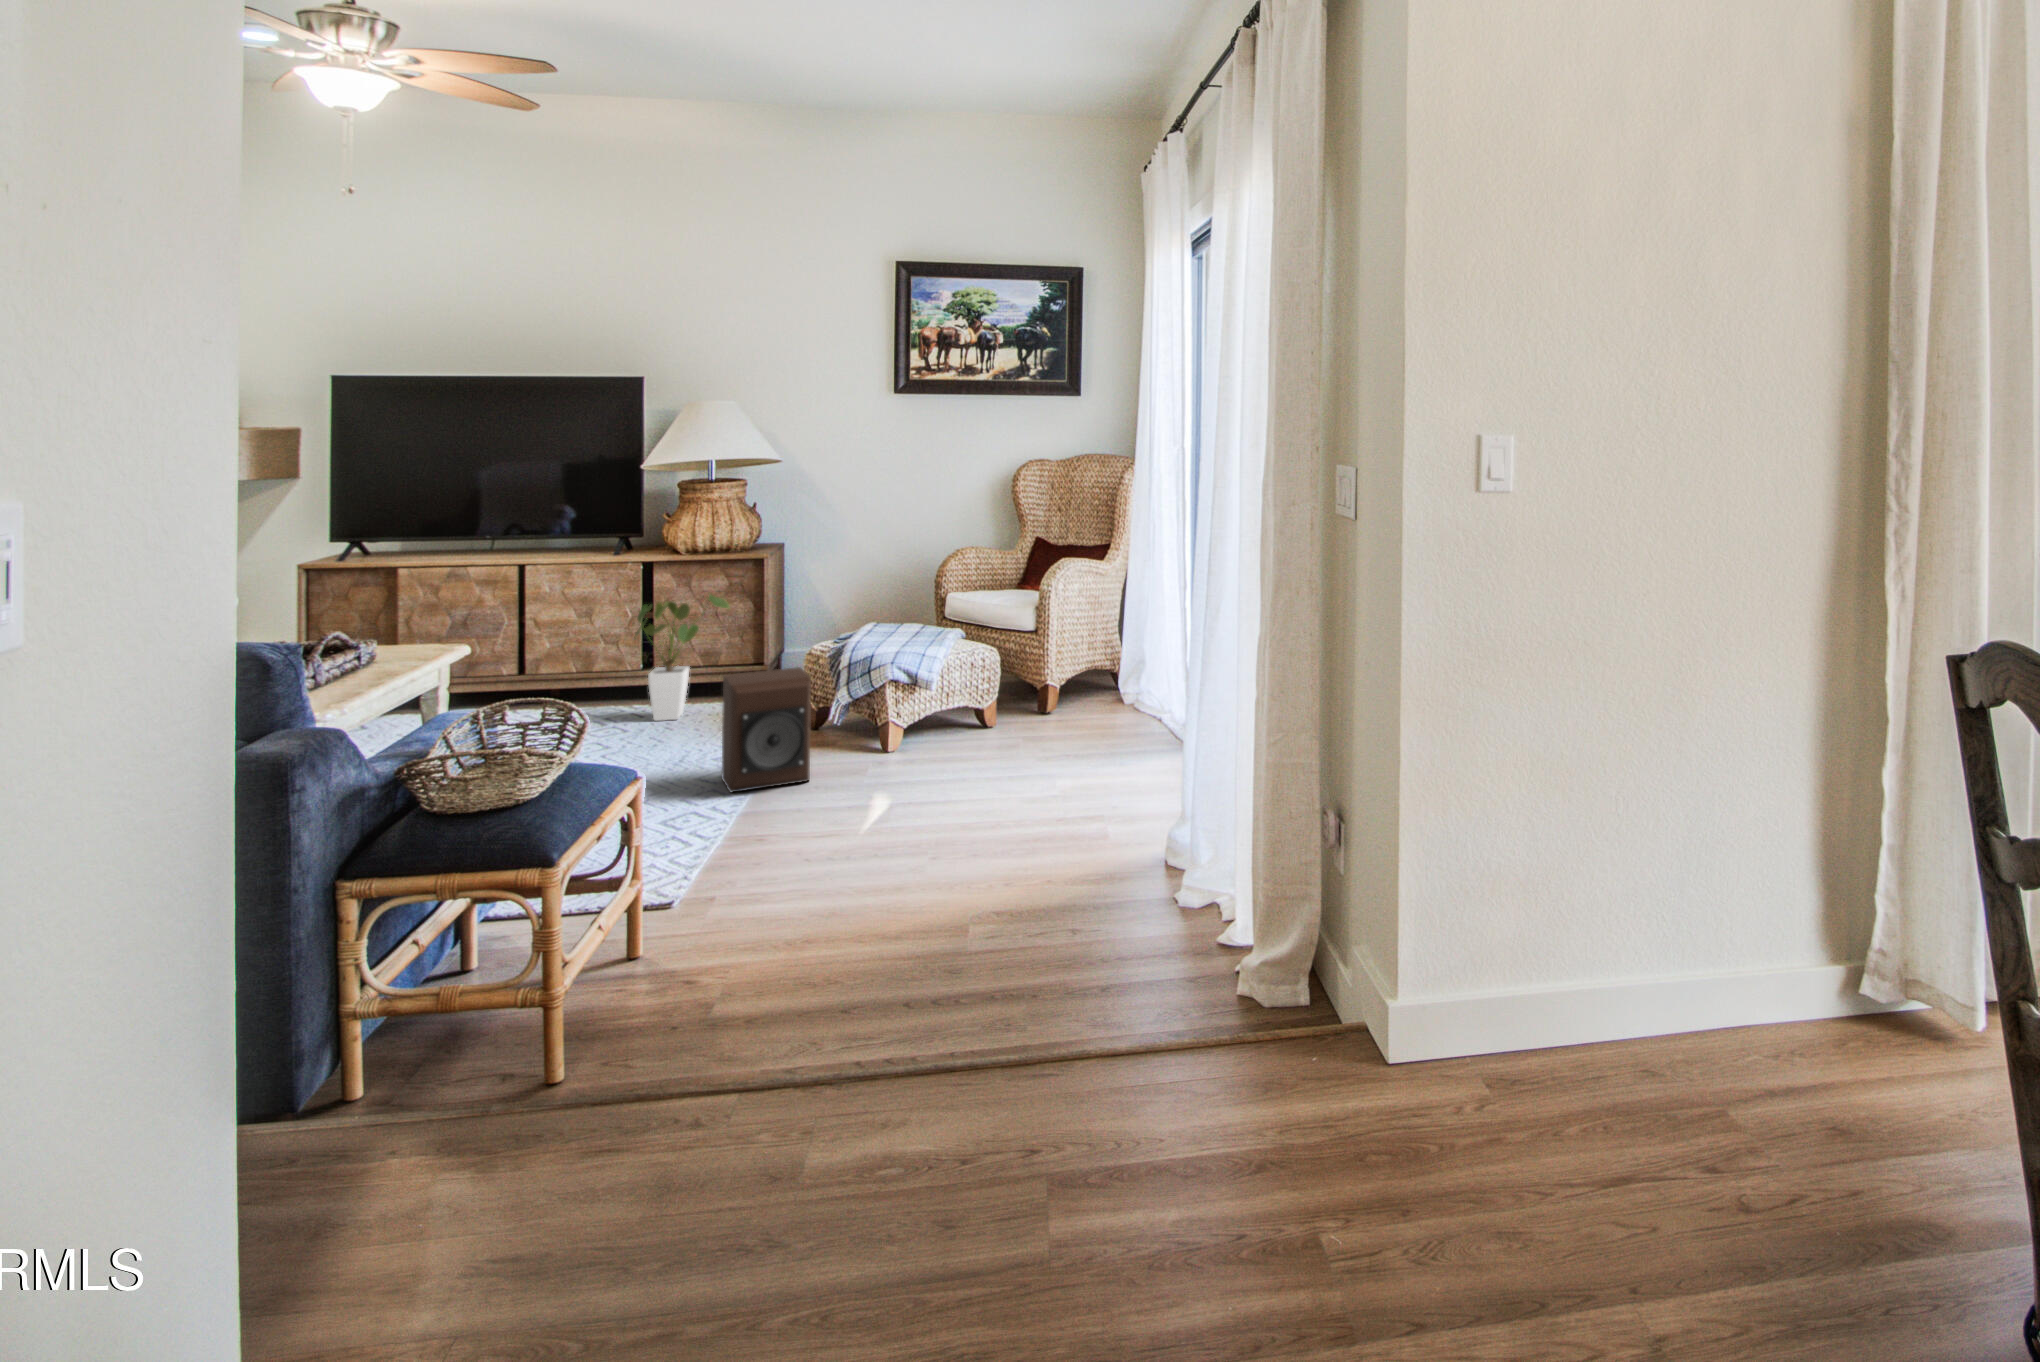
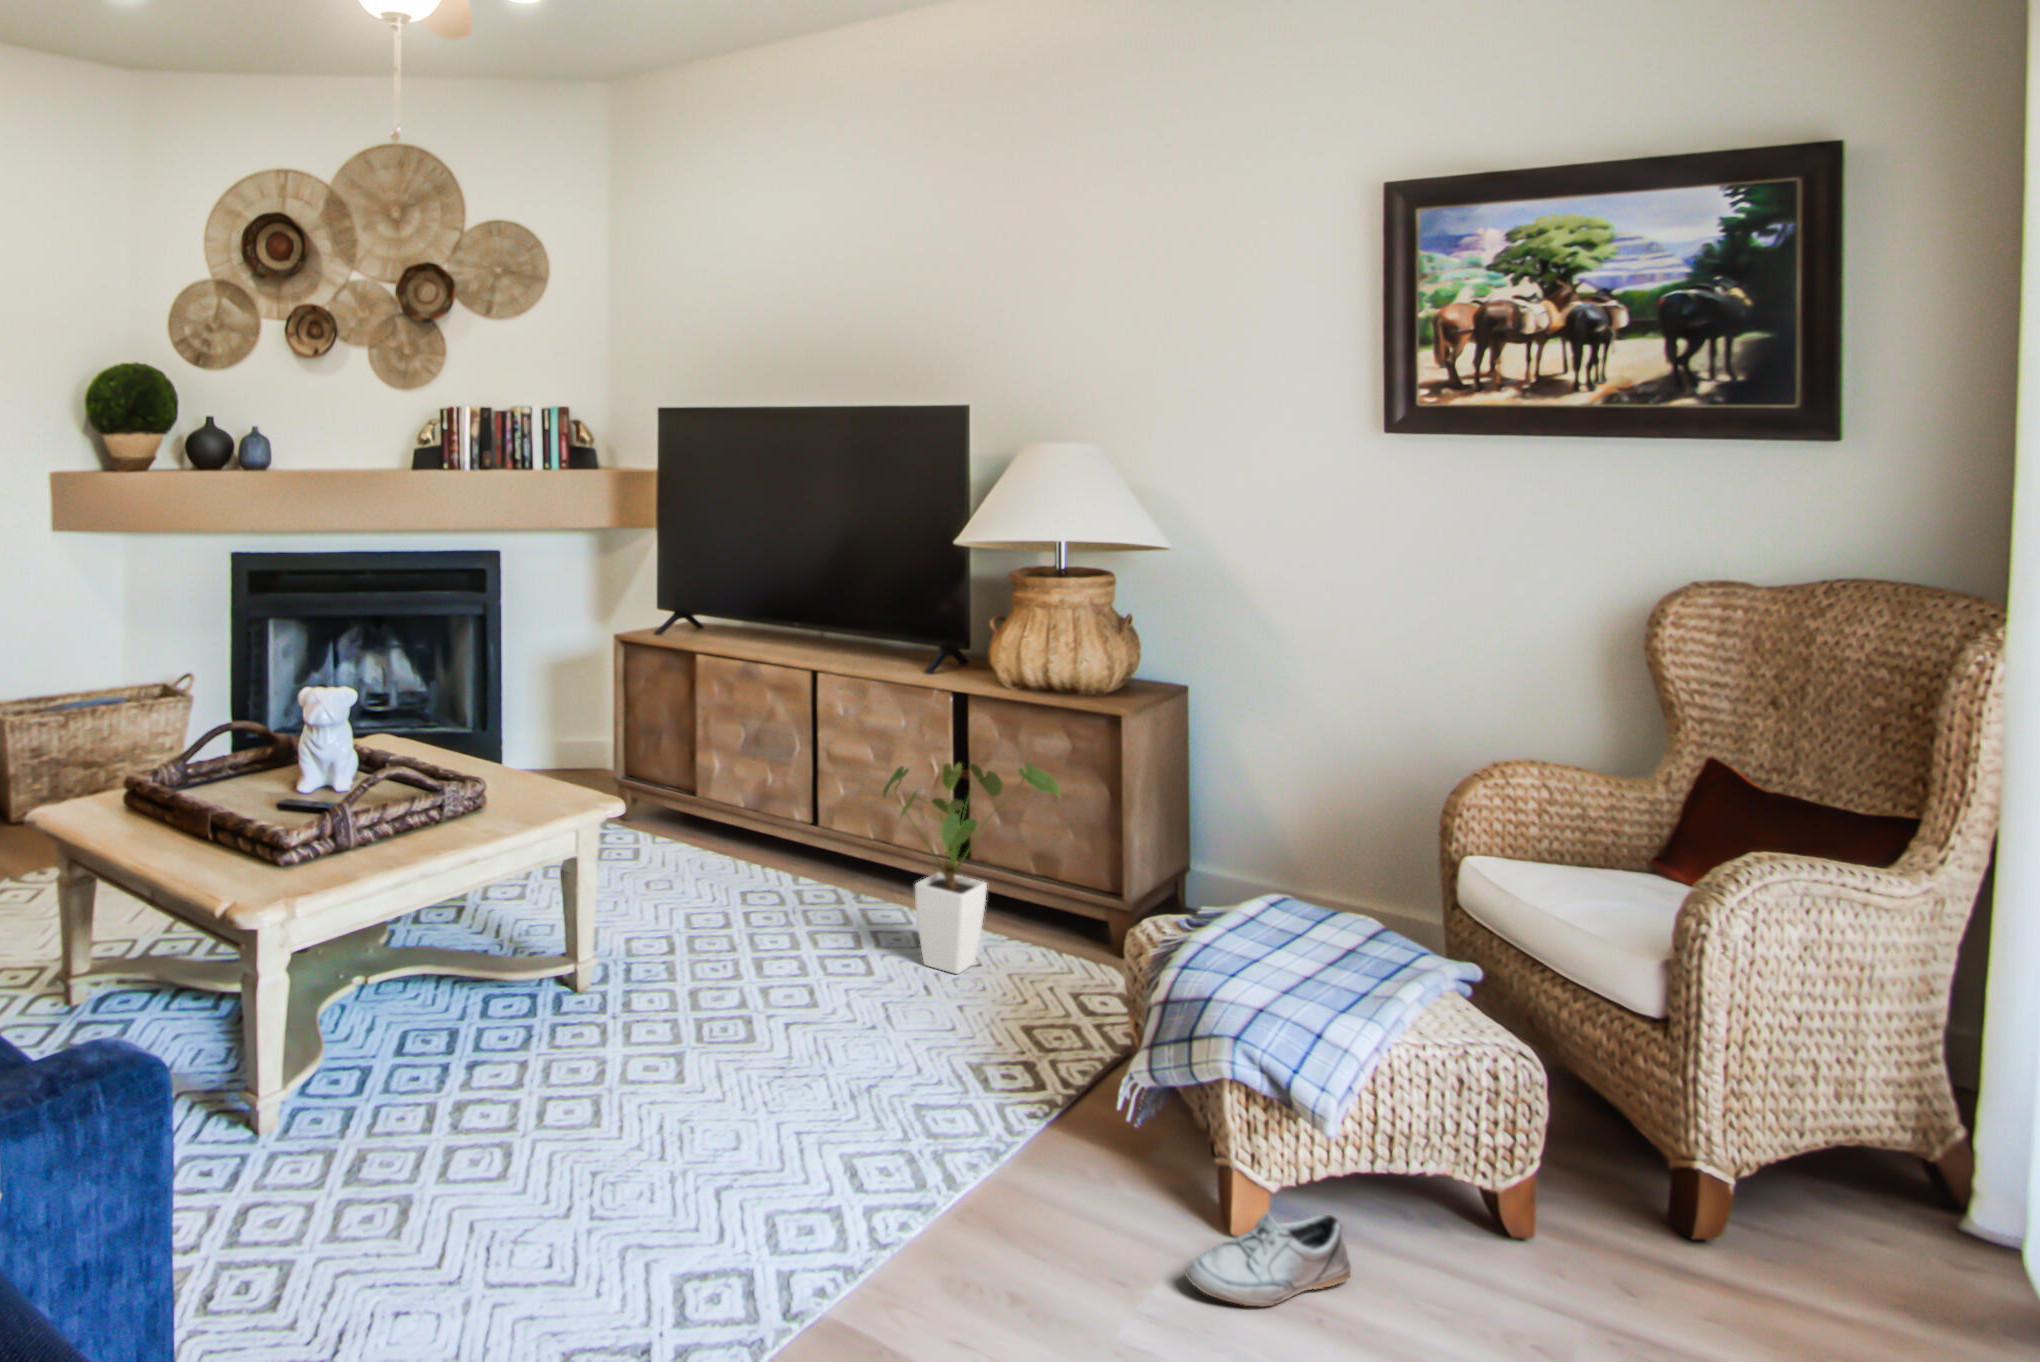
speaker: present [722,667,811,792] -> none [815,970,1002,1287]
shoe: none [885,723,940,758] -> present [1186,1214,1351,1306]

